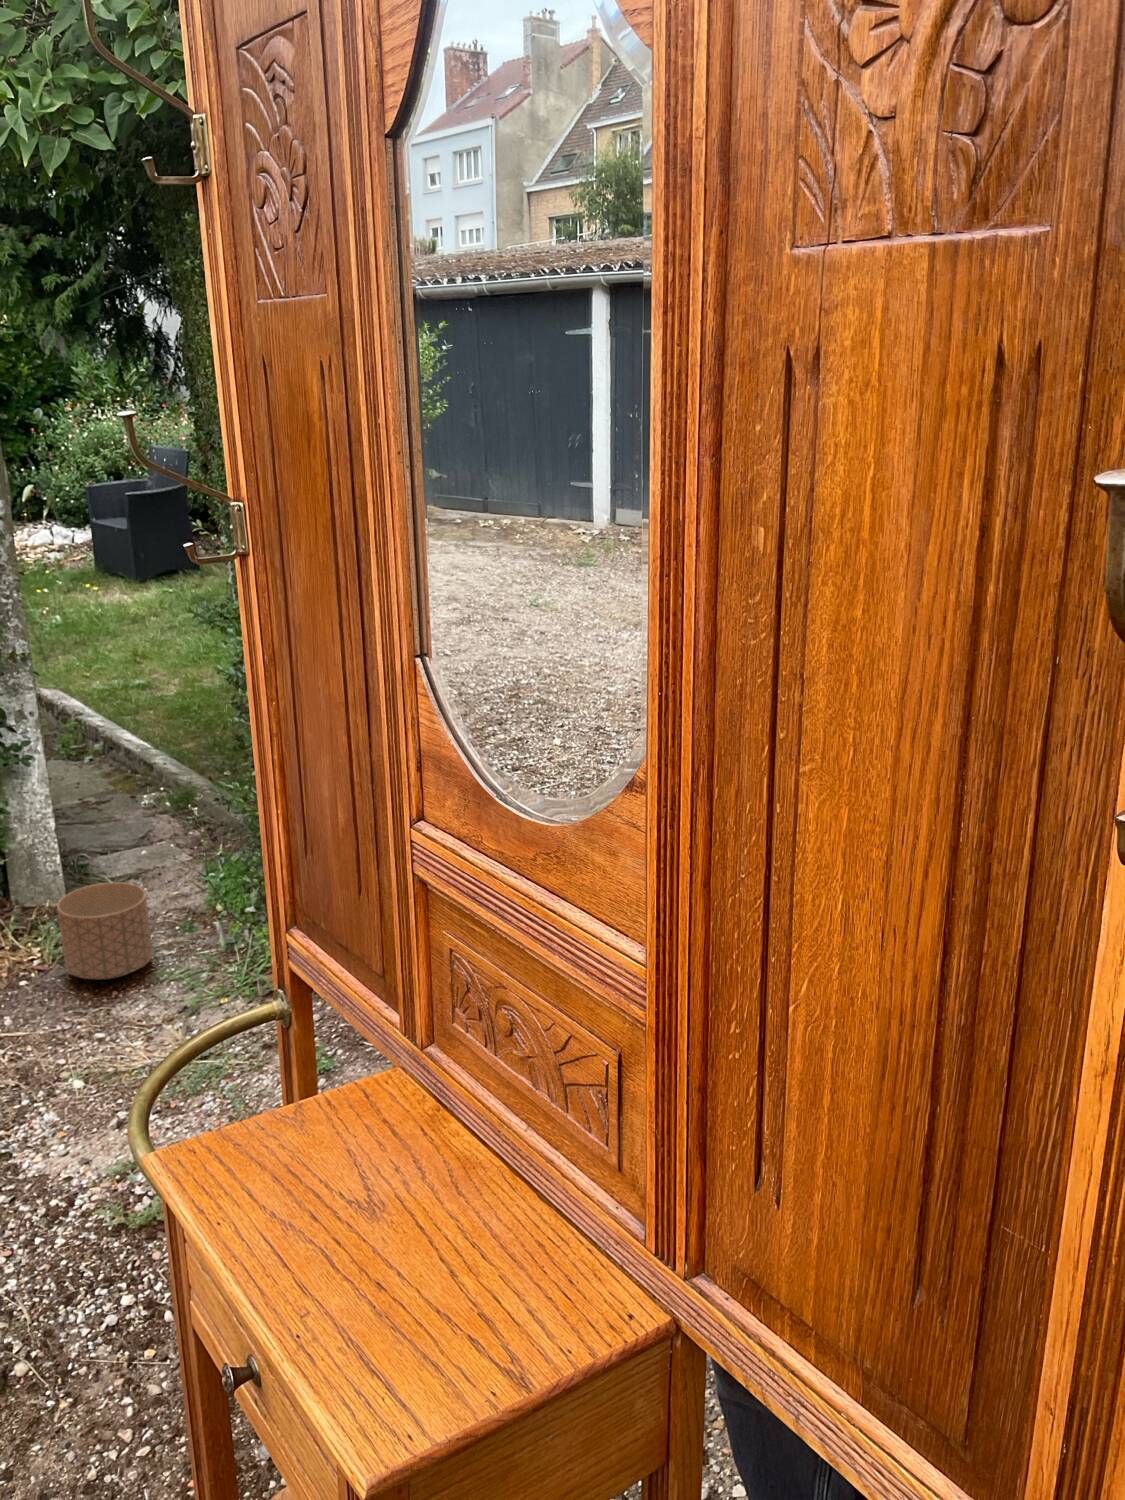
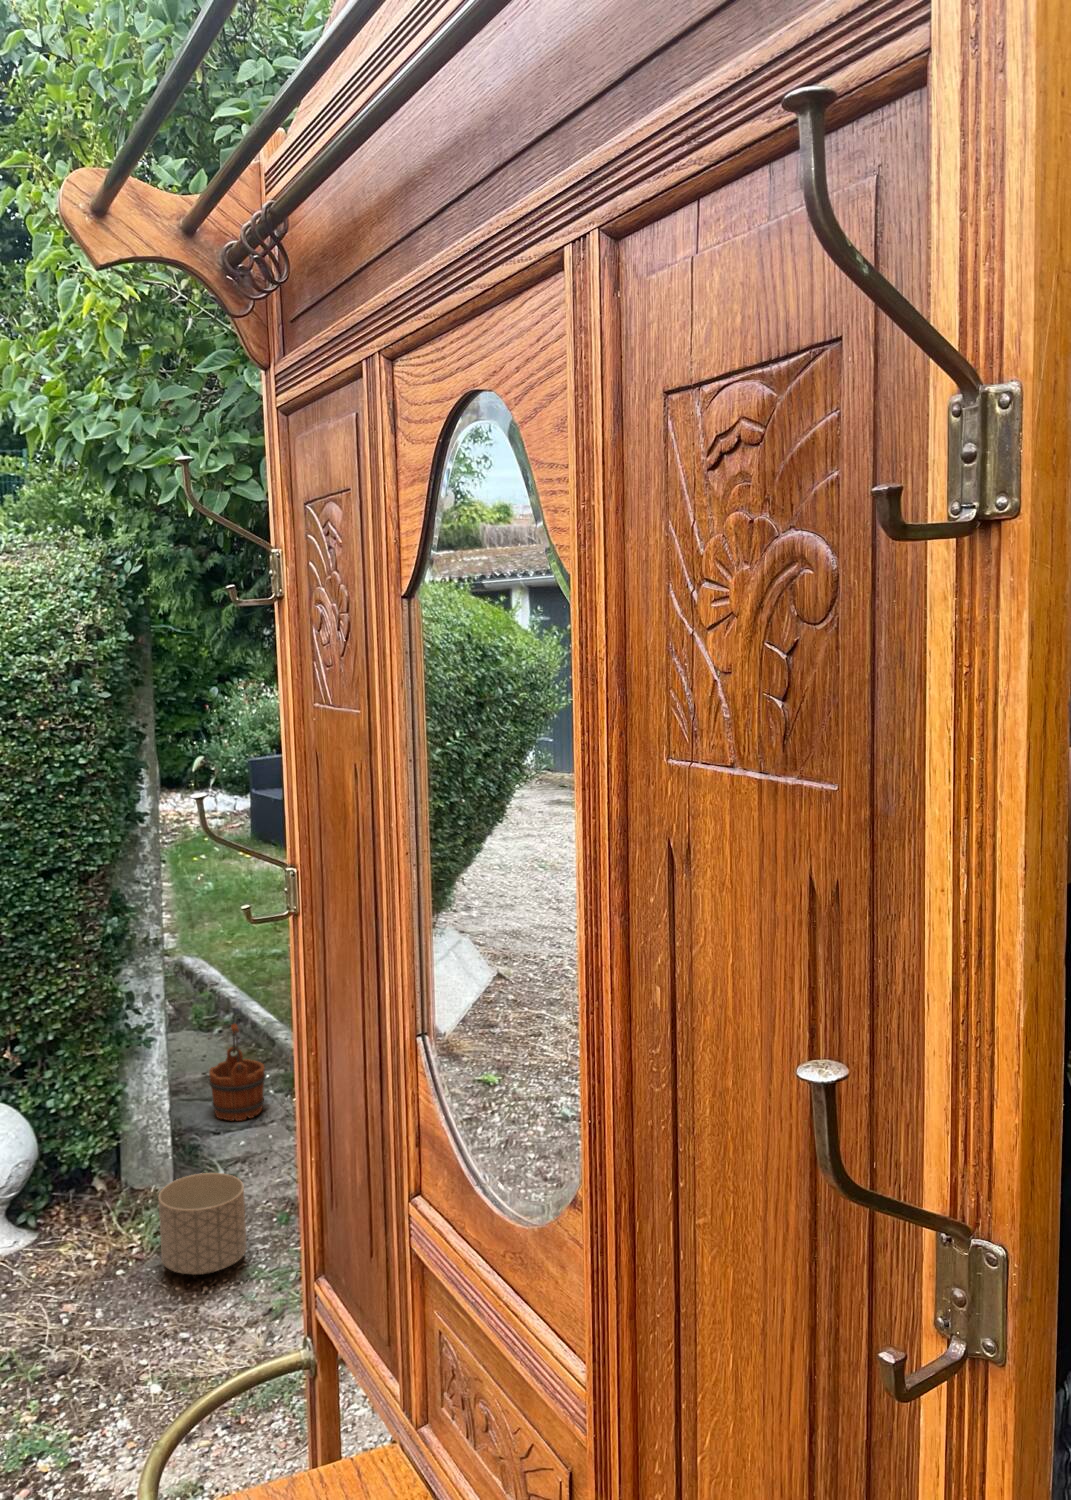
wooden bucket: none [89,743,148,839] -> present [209,1024,265,1121]

